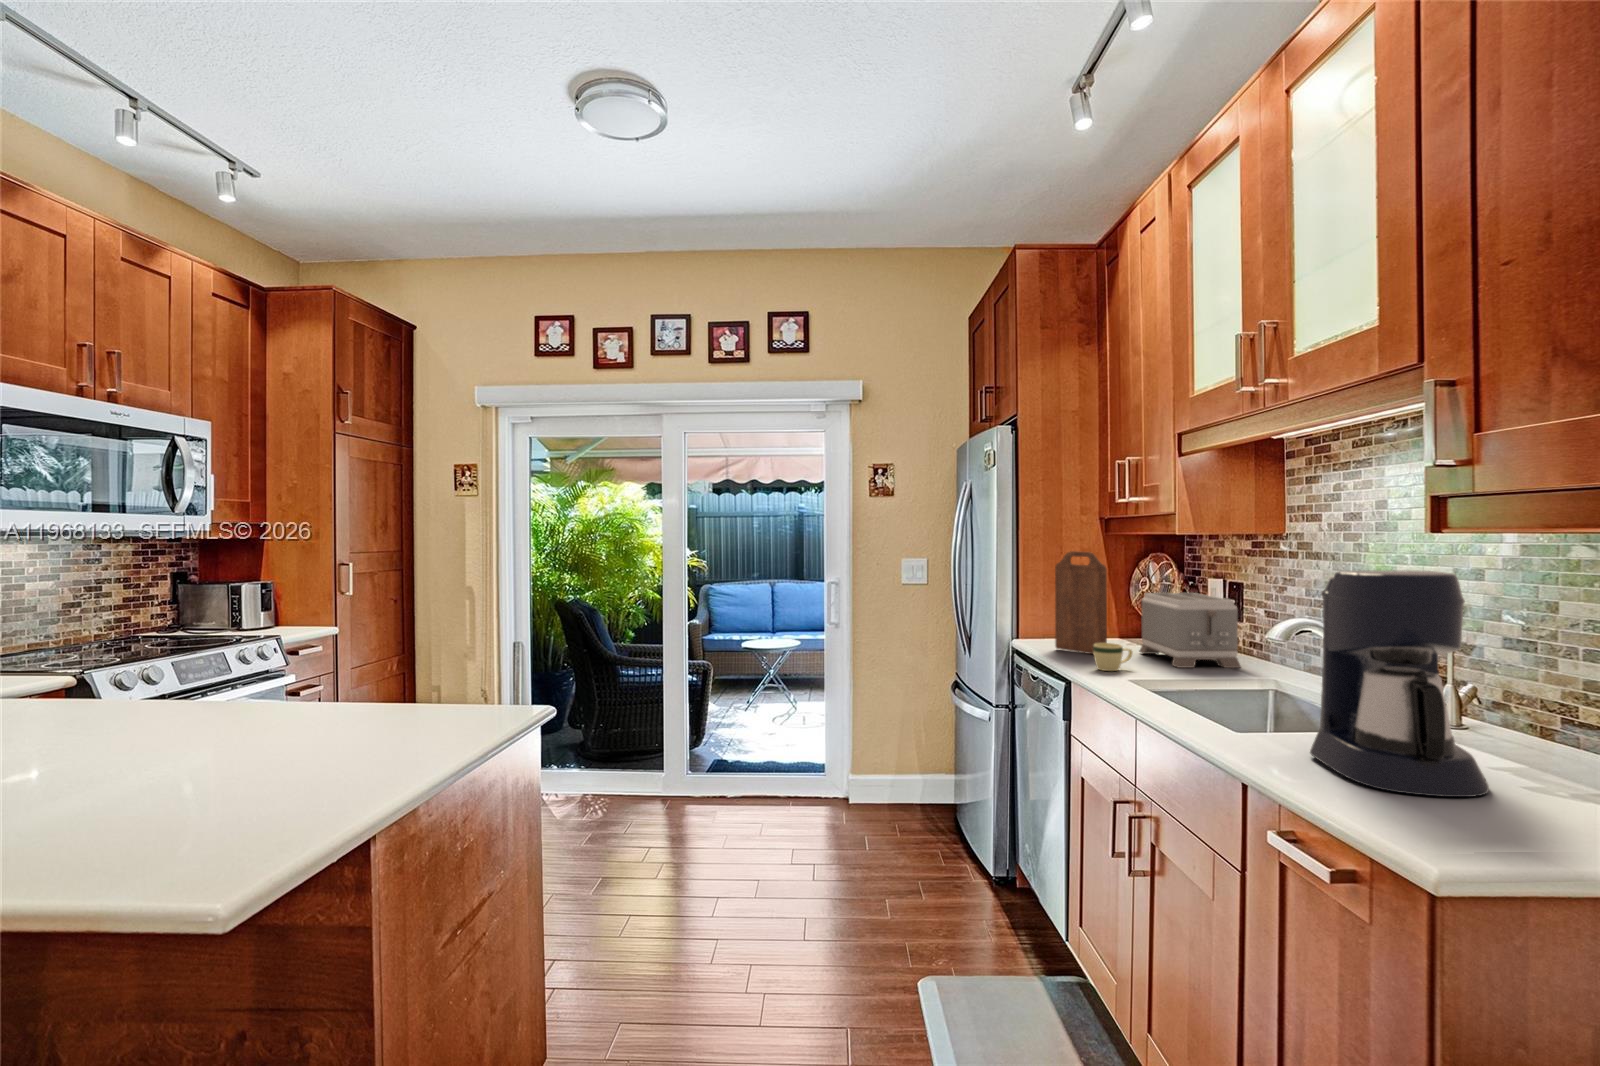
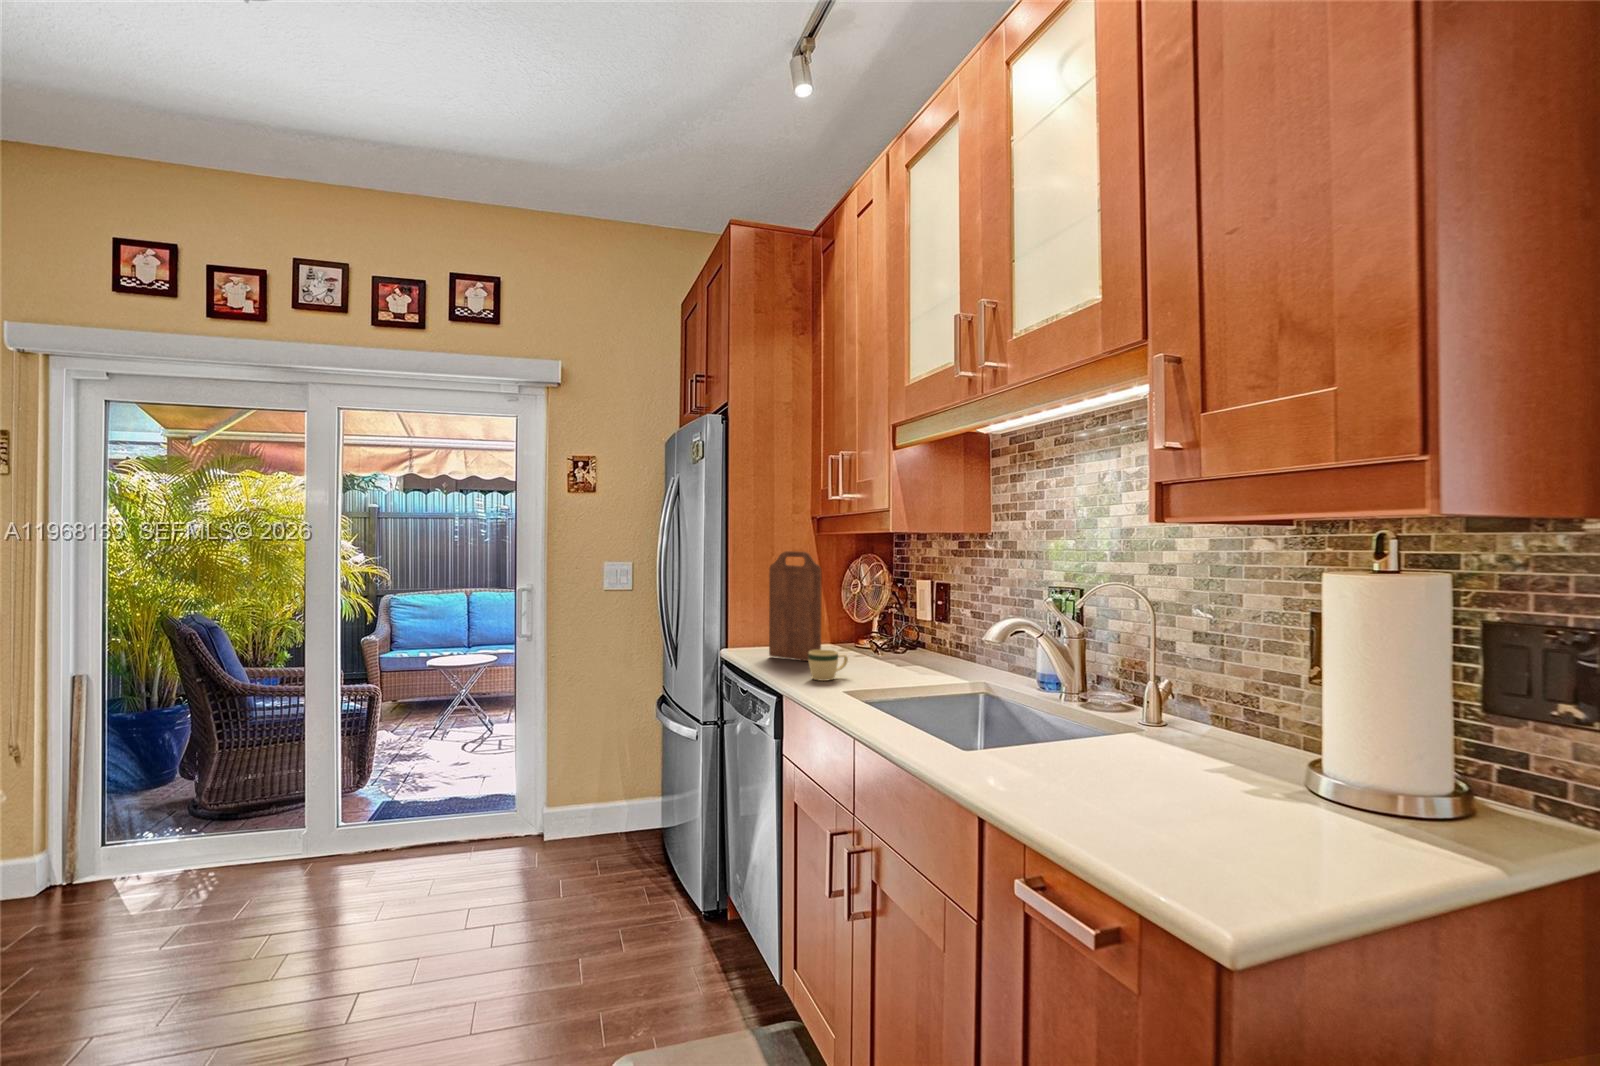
coffee maker: present [1310,570,1489,797] -> none [1049,563,1239,828]
toaster: present [1140,593,1241,668] -> none [852,594,950,673]

